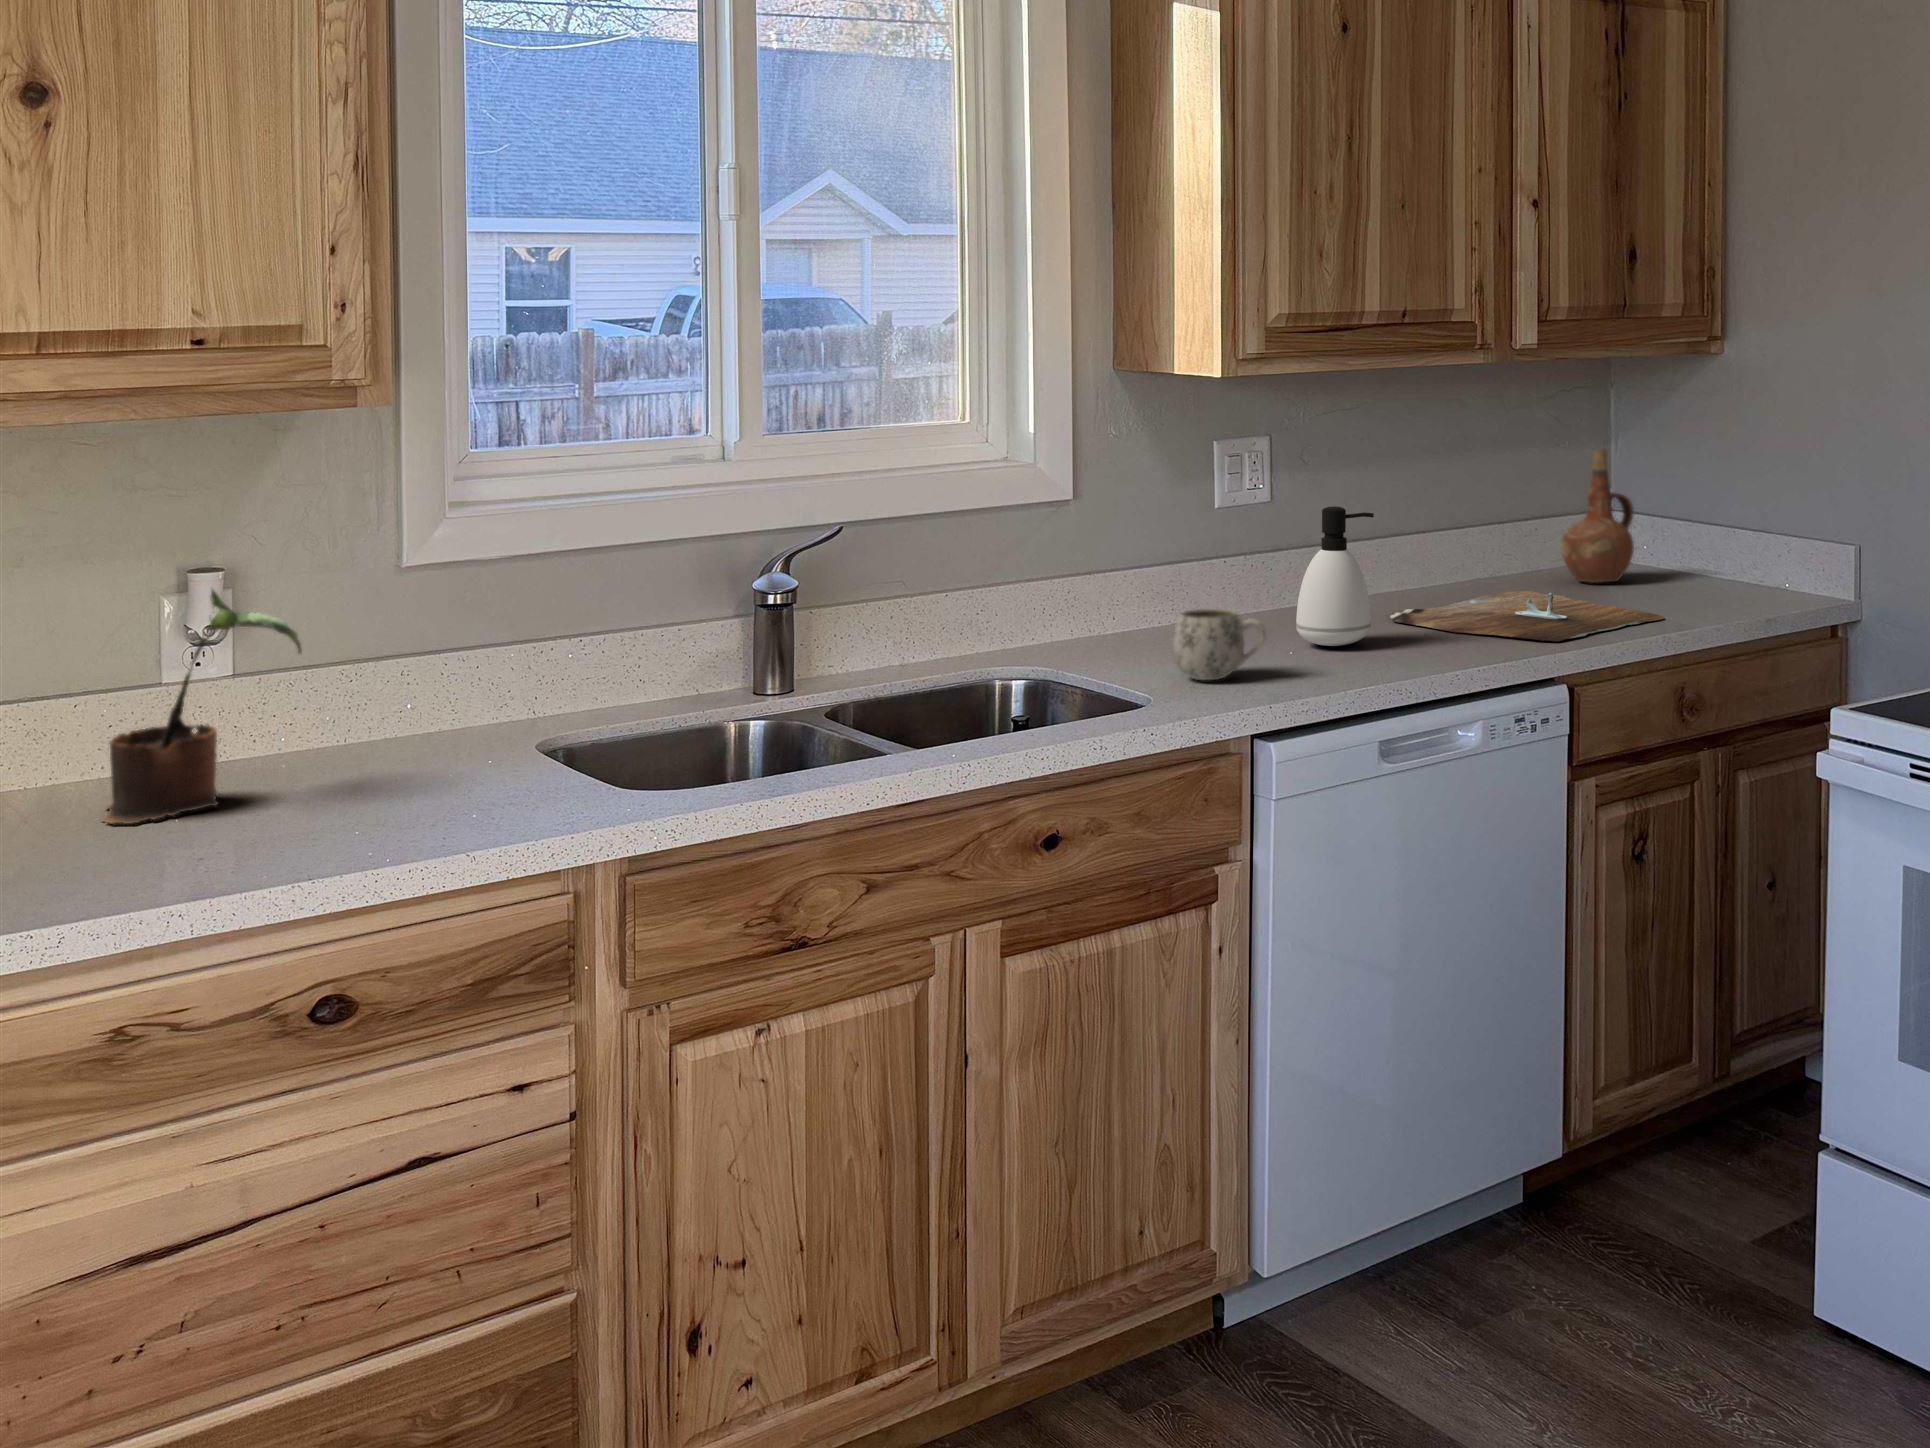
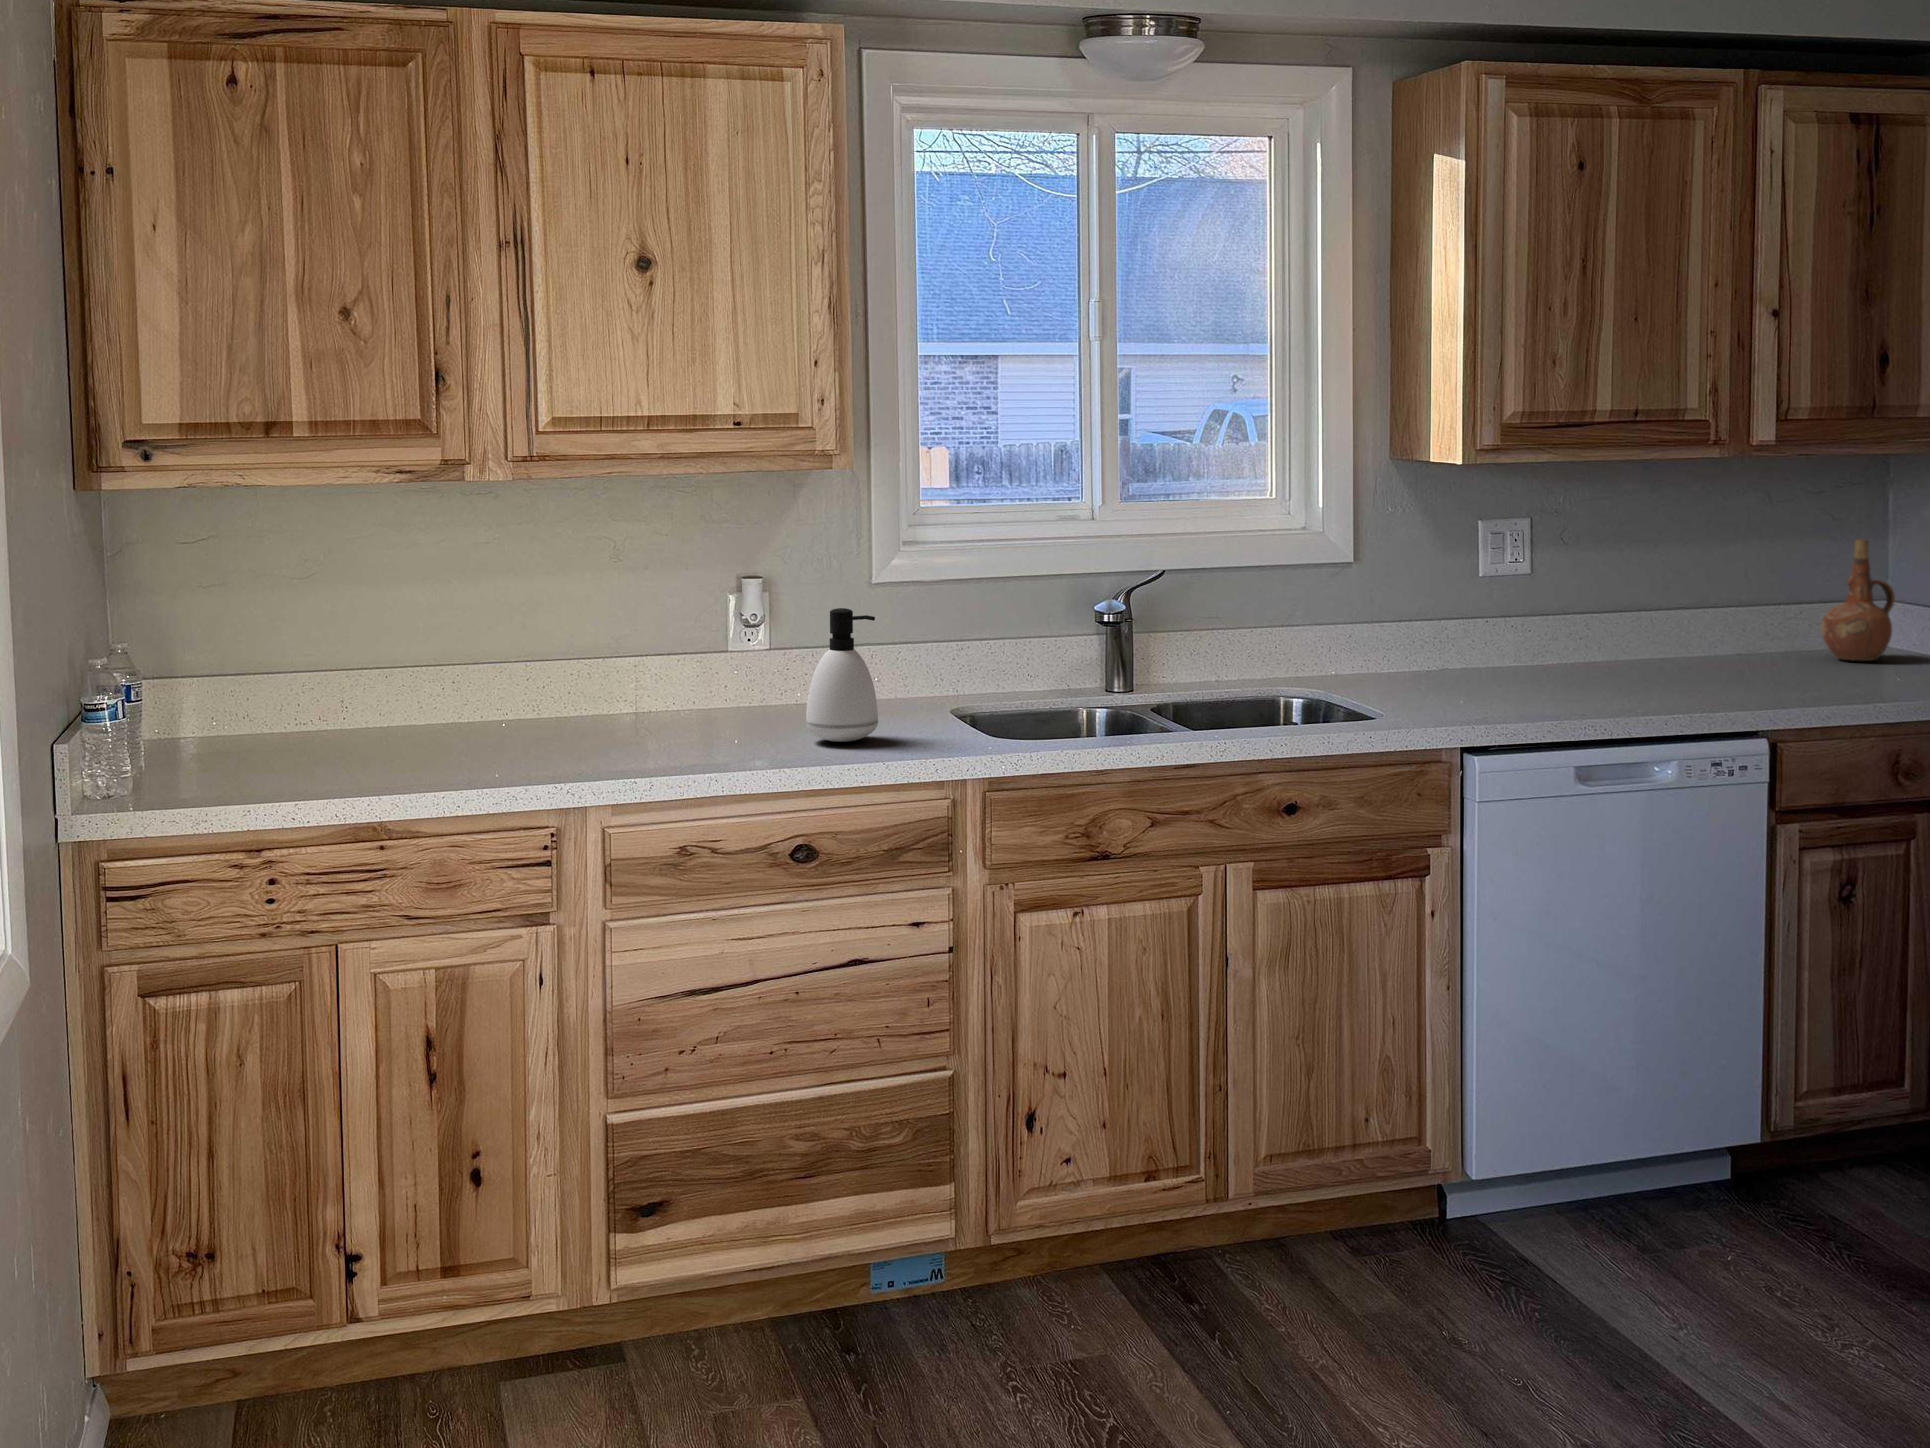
soap dispenser: present [1296,506,1374,646] -> present [806,608,878,742]
potted plant: present [105,587,302,823] -> none [688,583,804,731]
cutting board: present [1390,591,1664,641] -> none [1635,661,1886,700]
mug: present [1173,609,1266,681] -> none [1418,650,1492,706]

